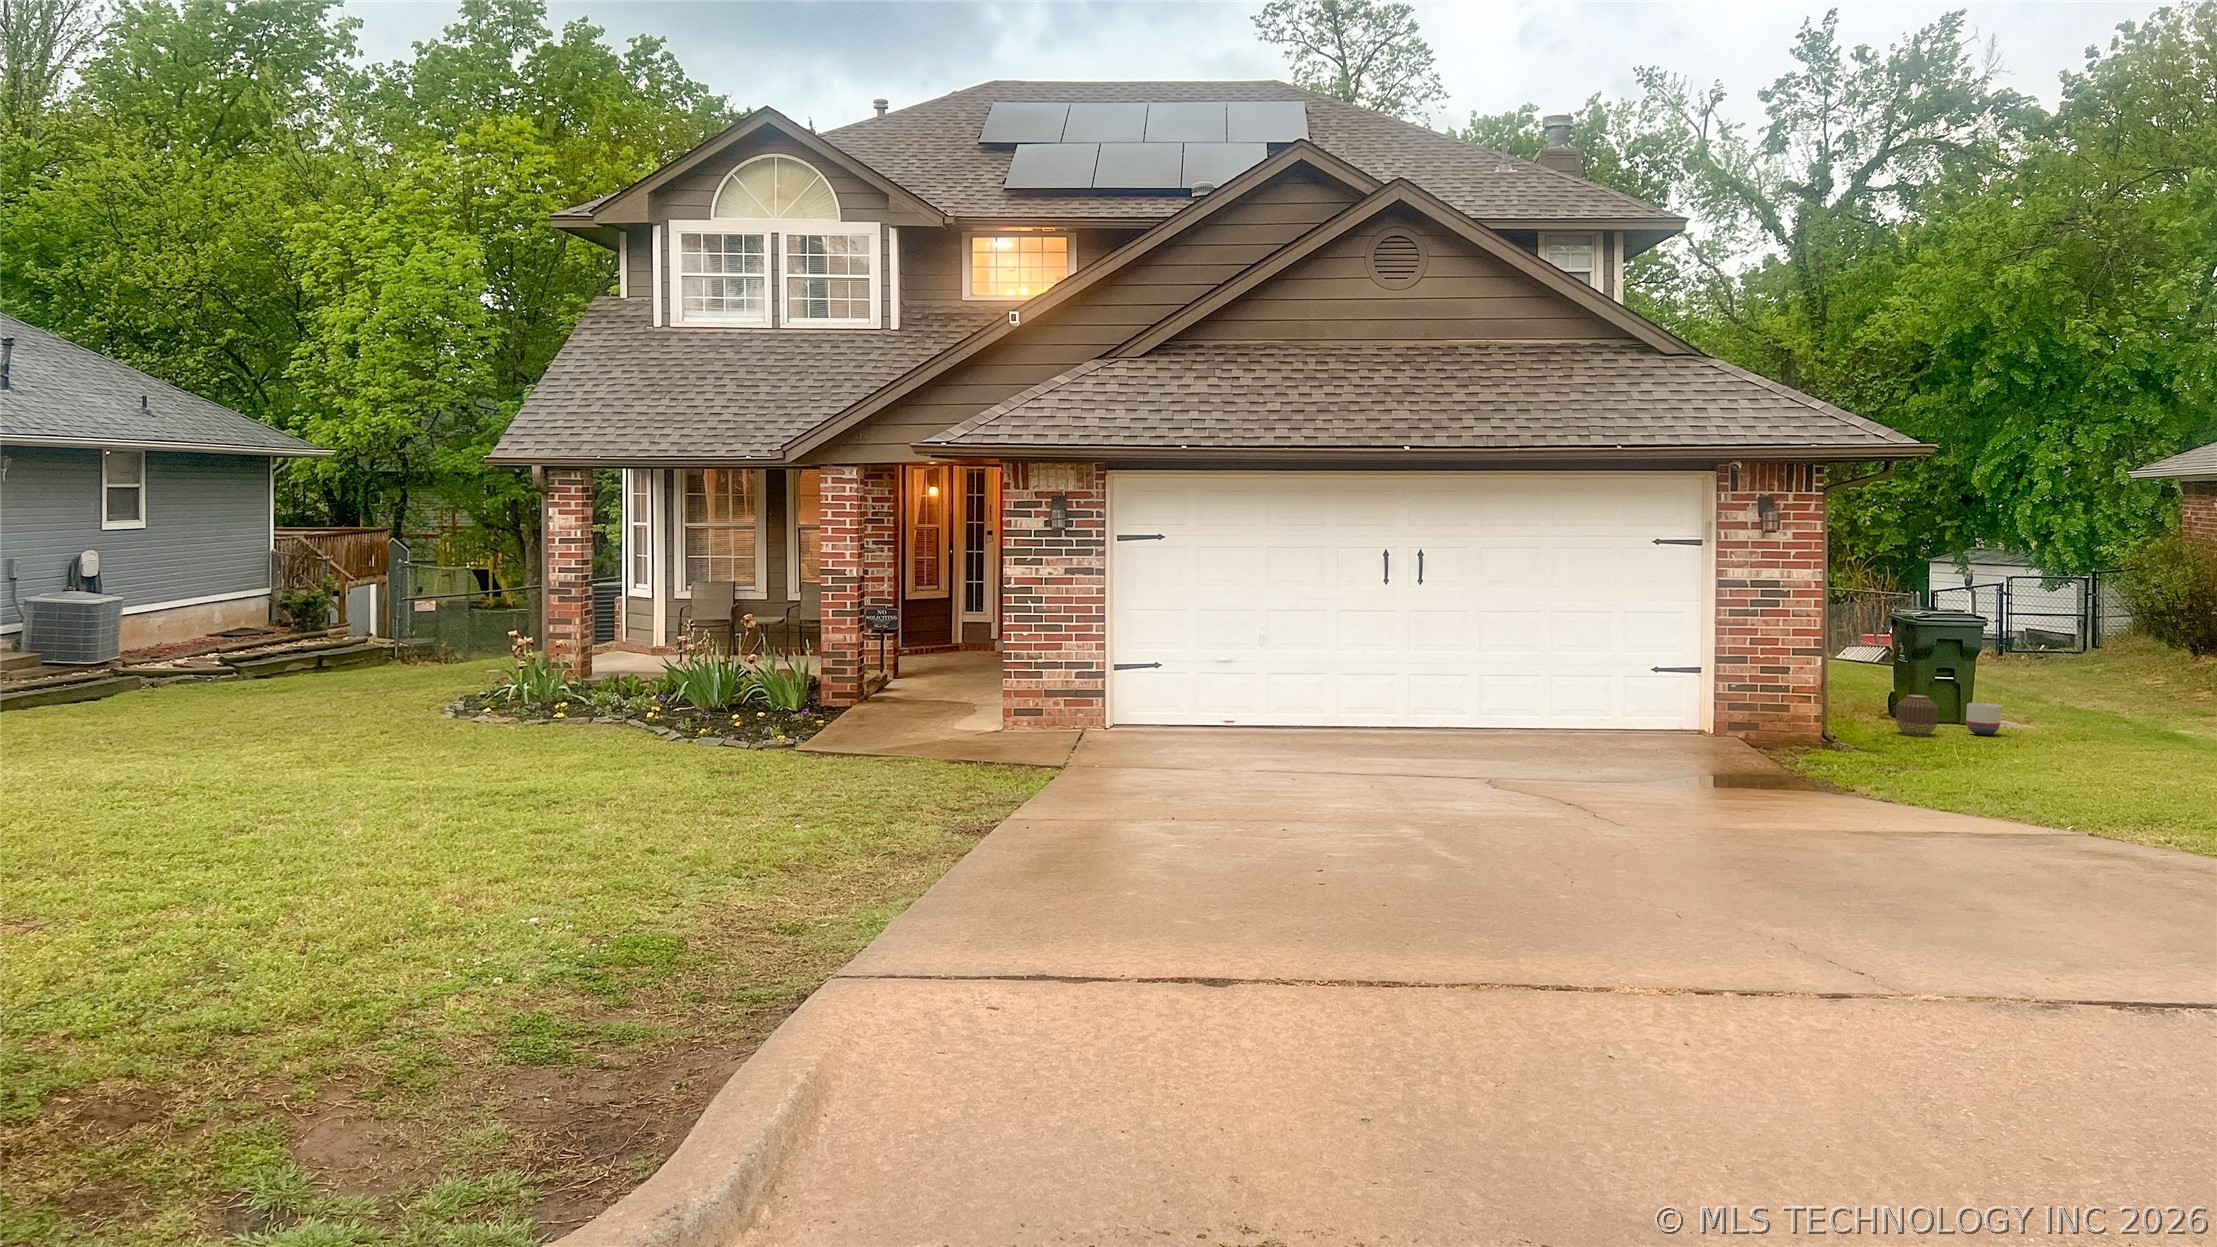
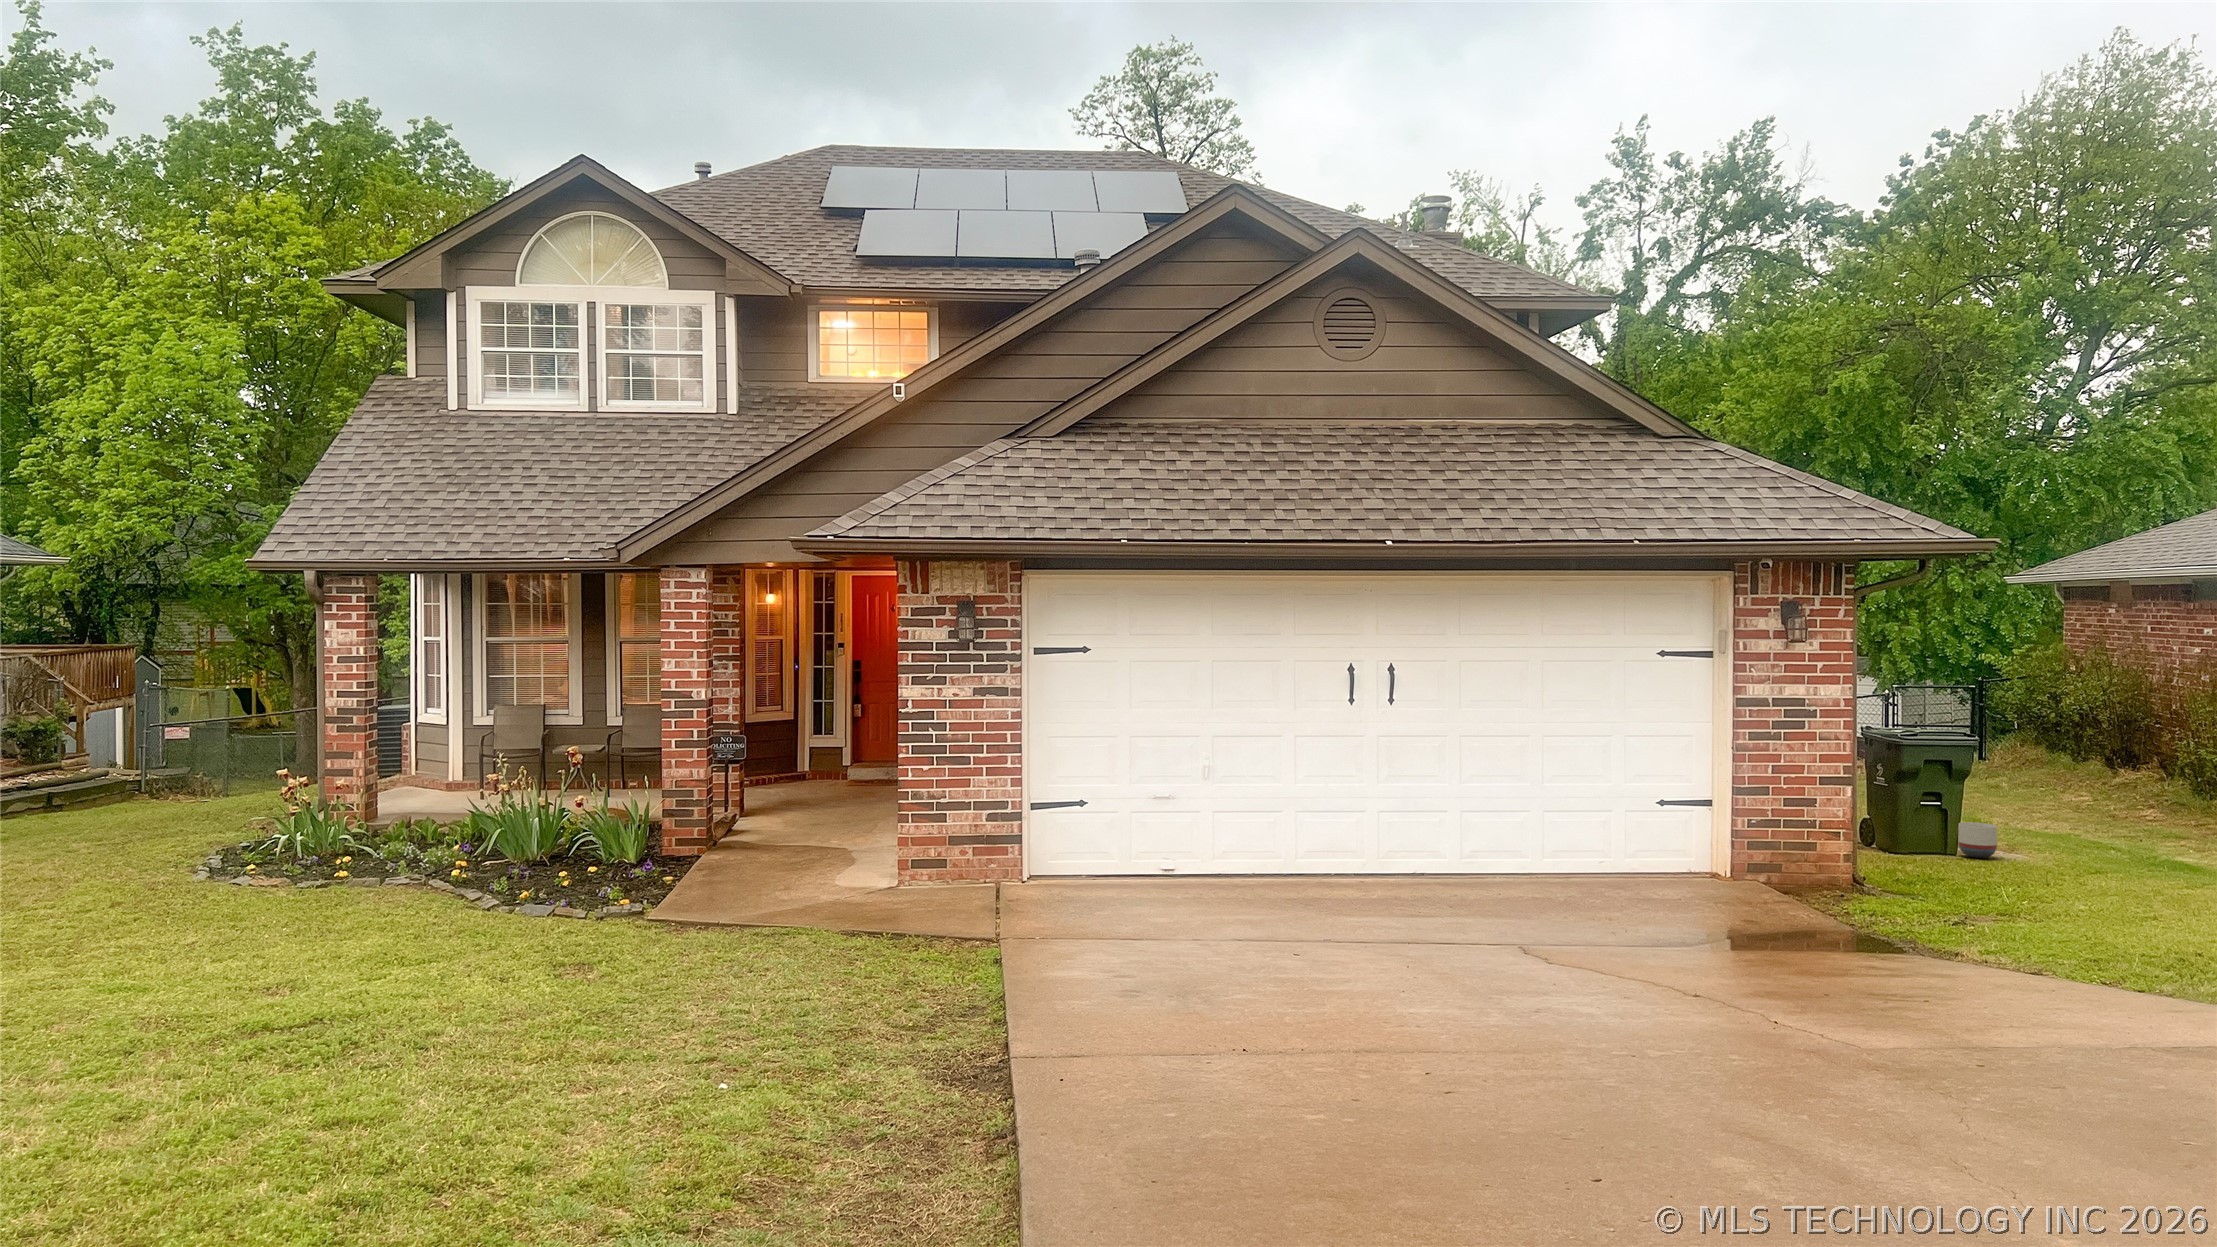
woven basket: present [1896,695,1939,736] -> none [1890,816,1938,862]

